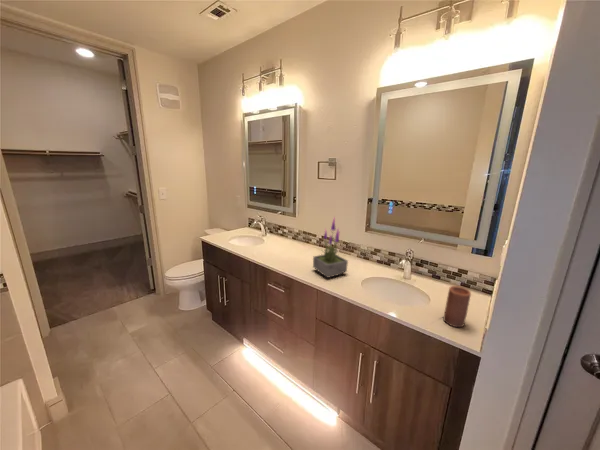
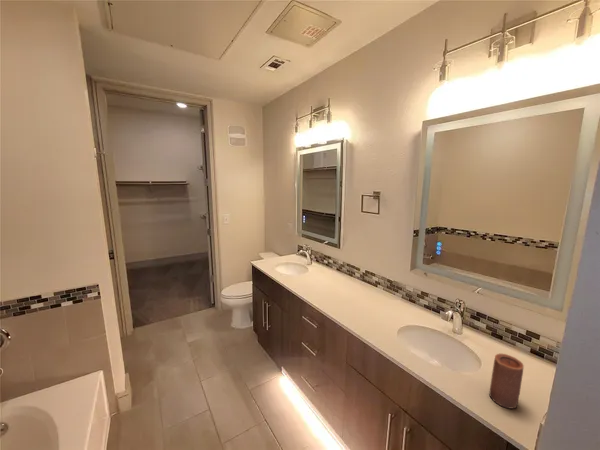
potted plant: present [313,218,348,277] -> none [348,254,385,319]

